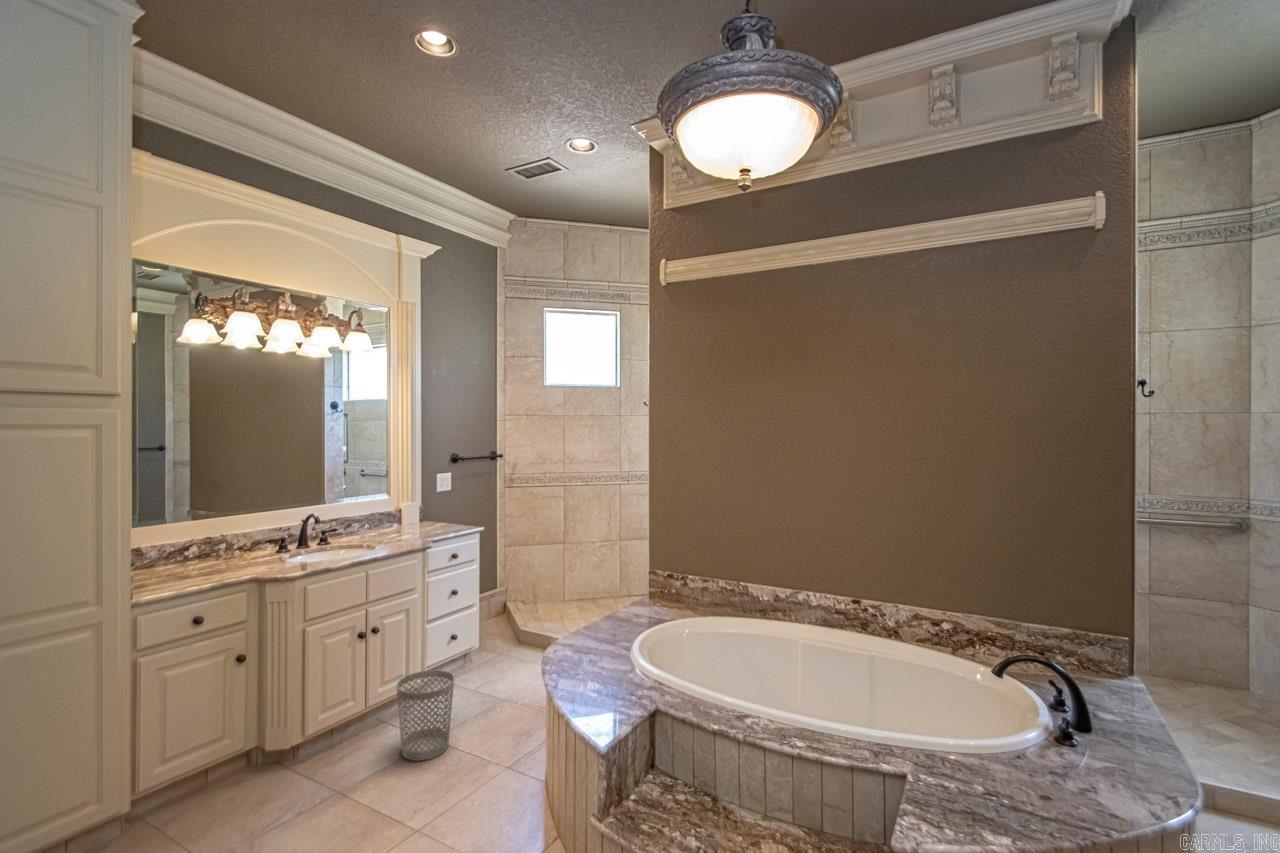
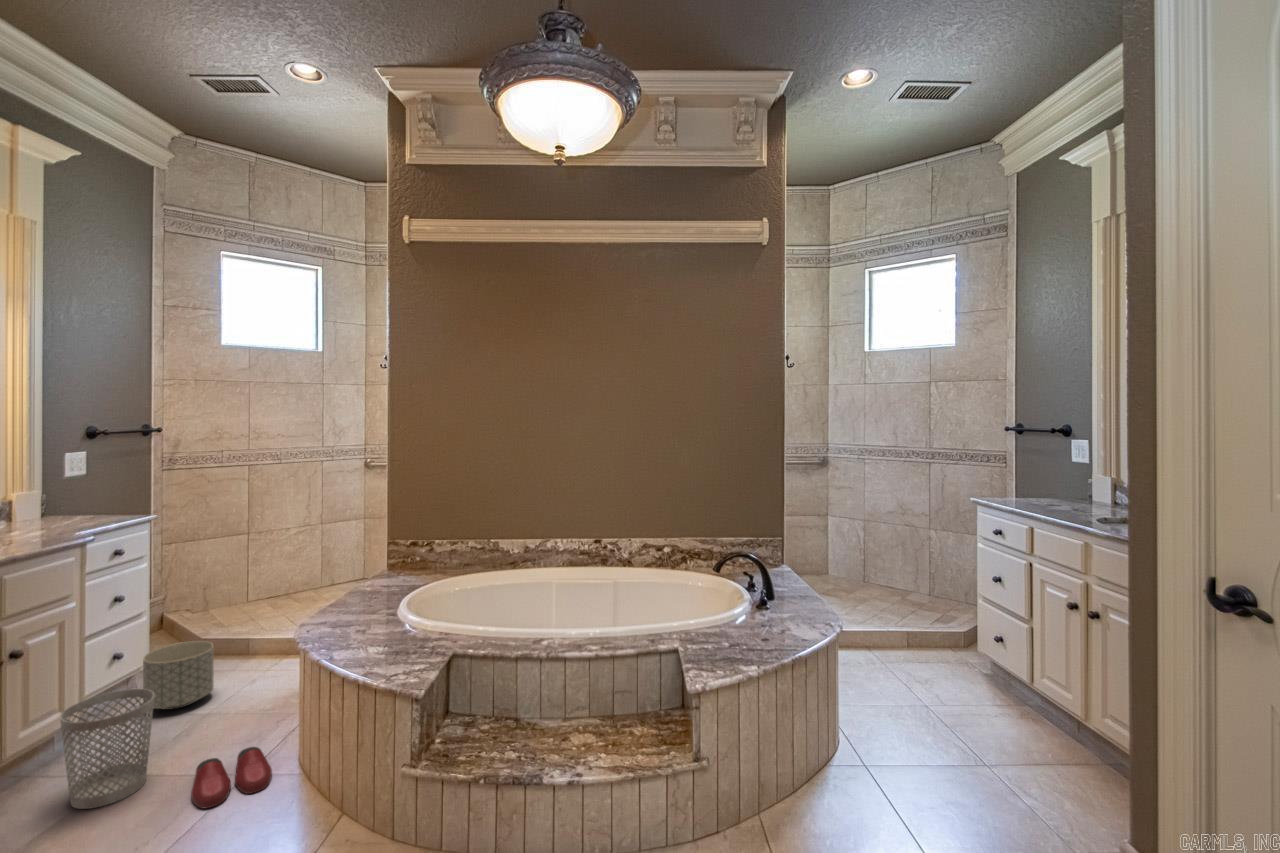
planter: none [468,634,514,689] -> present [143,641,214,710]
slippers: none [466,742,524,789] -> present [191,747,272,809]

